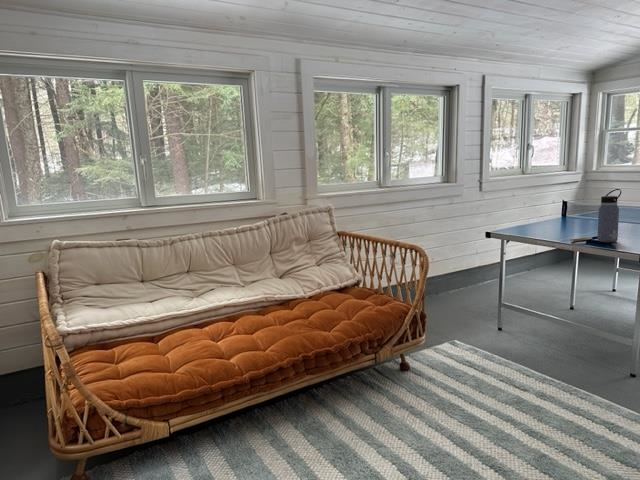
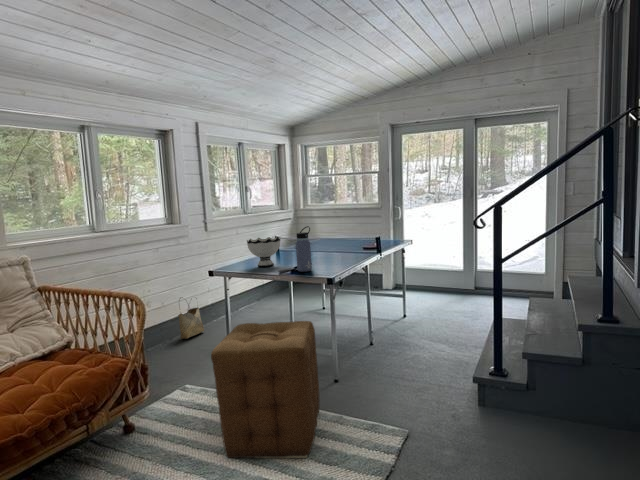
bowl: none [533,200,575,233] -> present [247,237,280,267]
woven basket: none [447,255,470,296] -> present [178,305,204,339]
ottoman: none [494,290,619,450] -> present [211,321,320,458]

